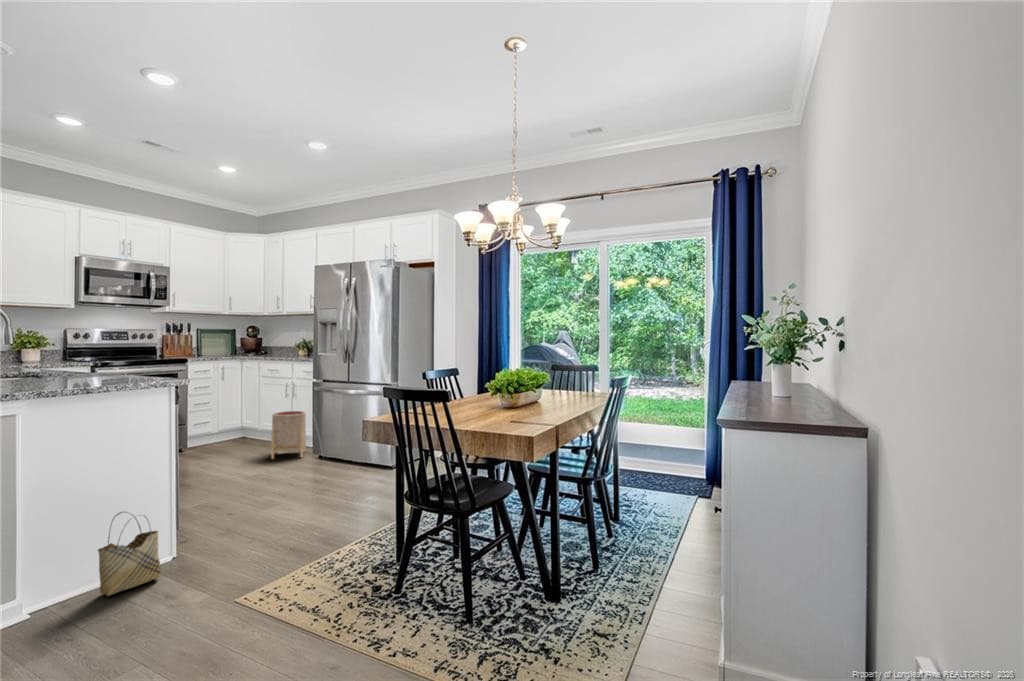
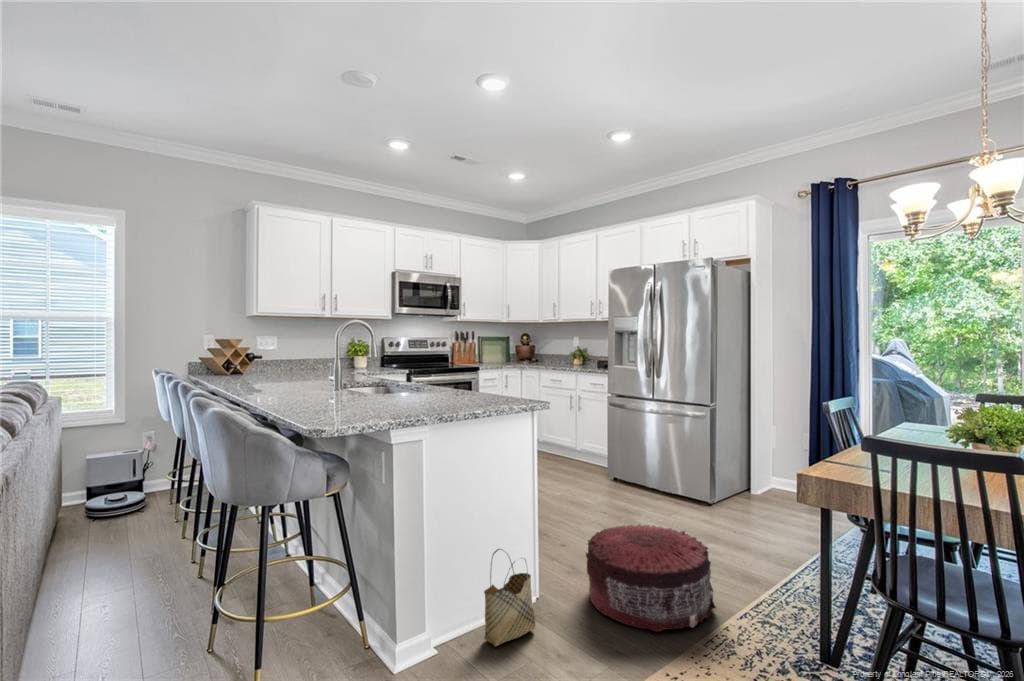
planter: present [271,411,306,459] -> none [562,426,595,478]
pouf: none [228,481,339,560] -> present [586,523,716,632]

